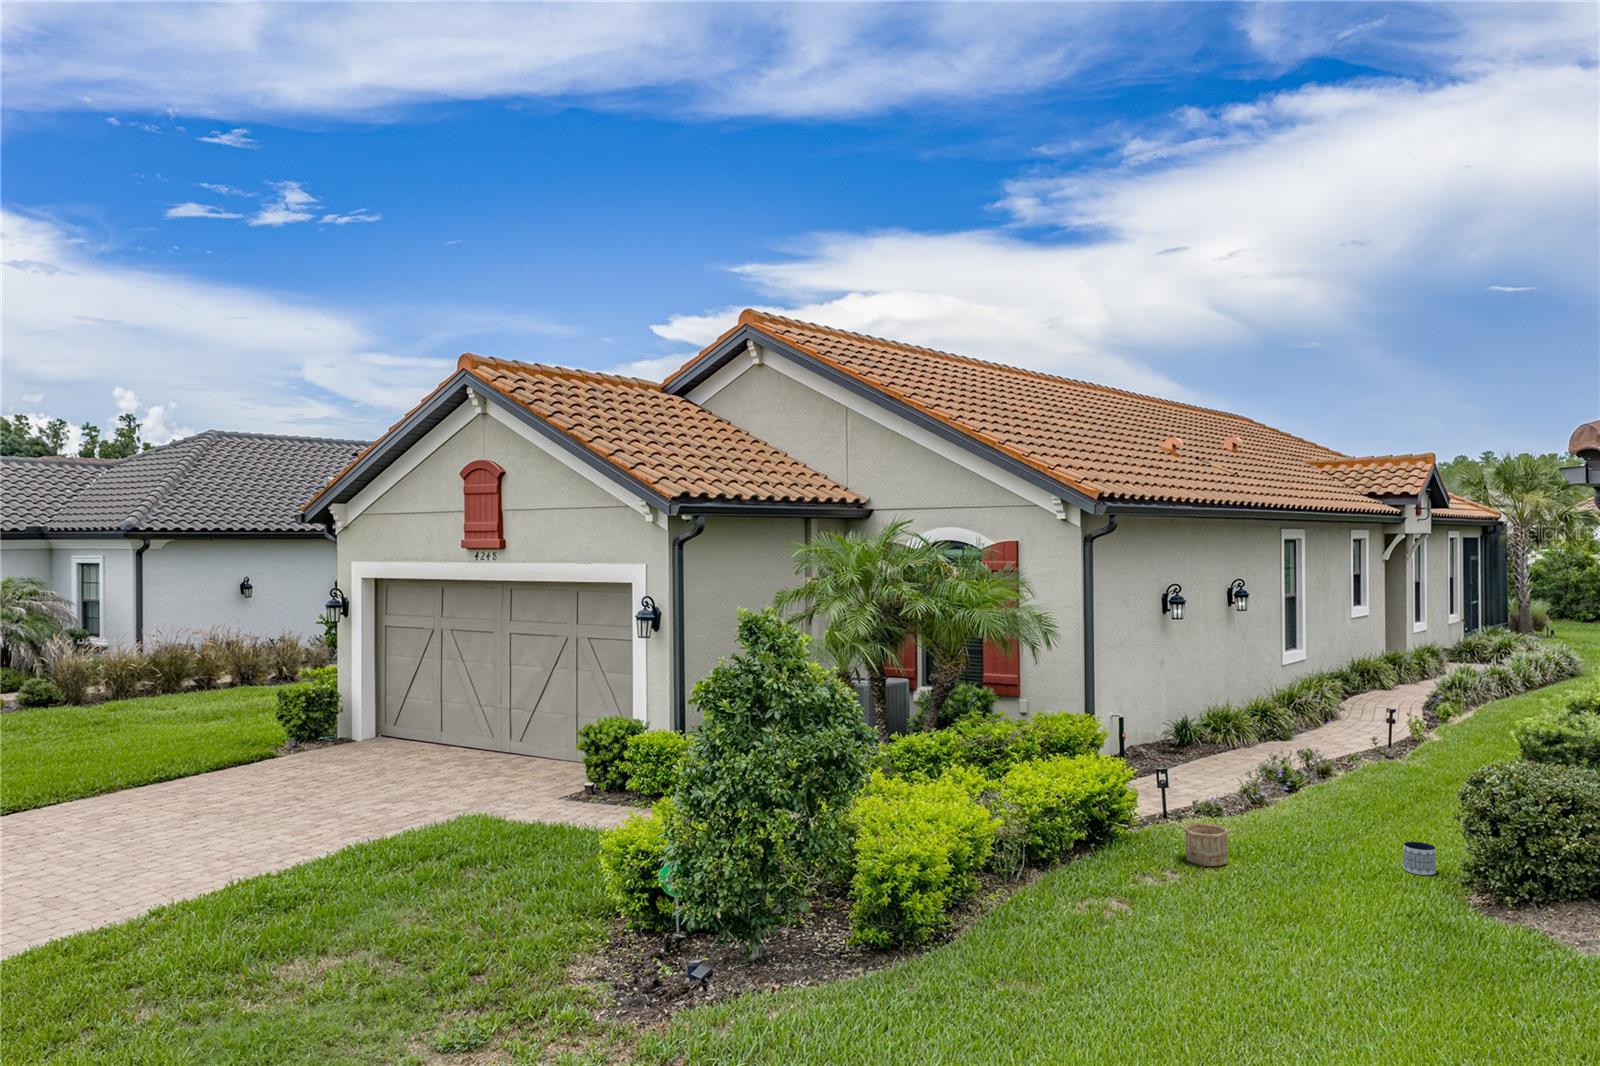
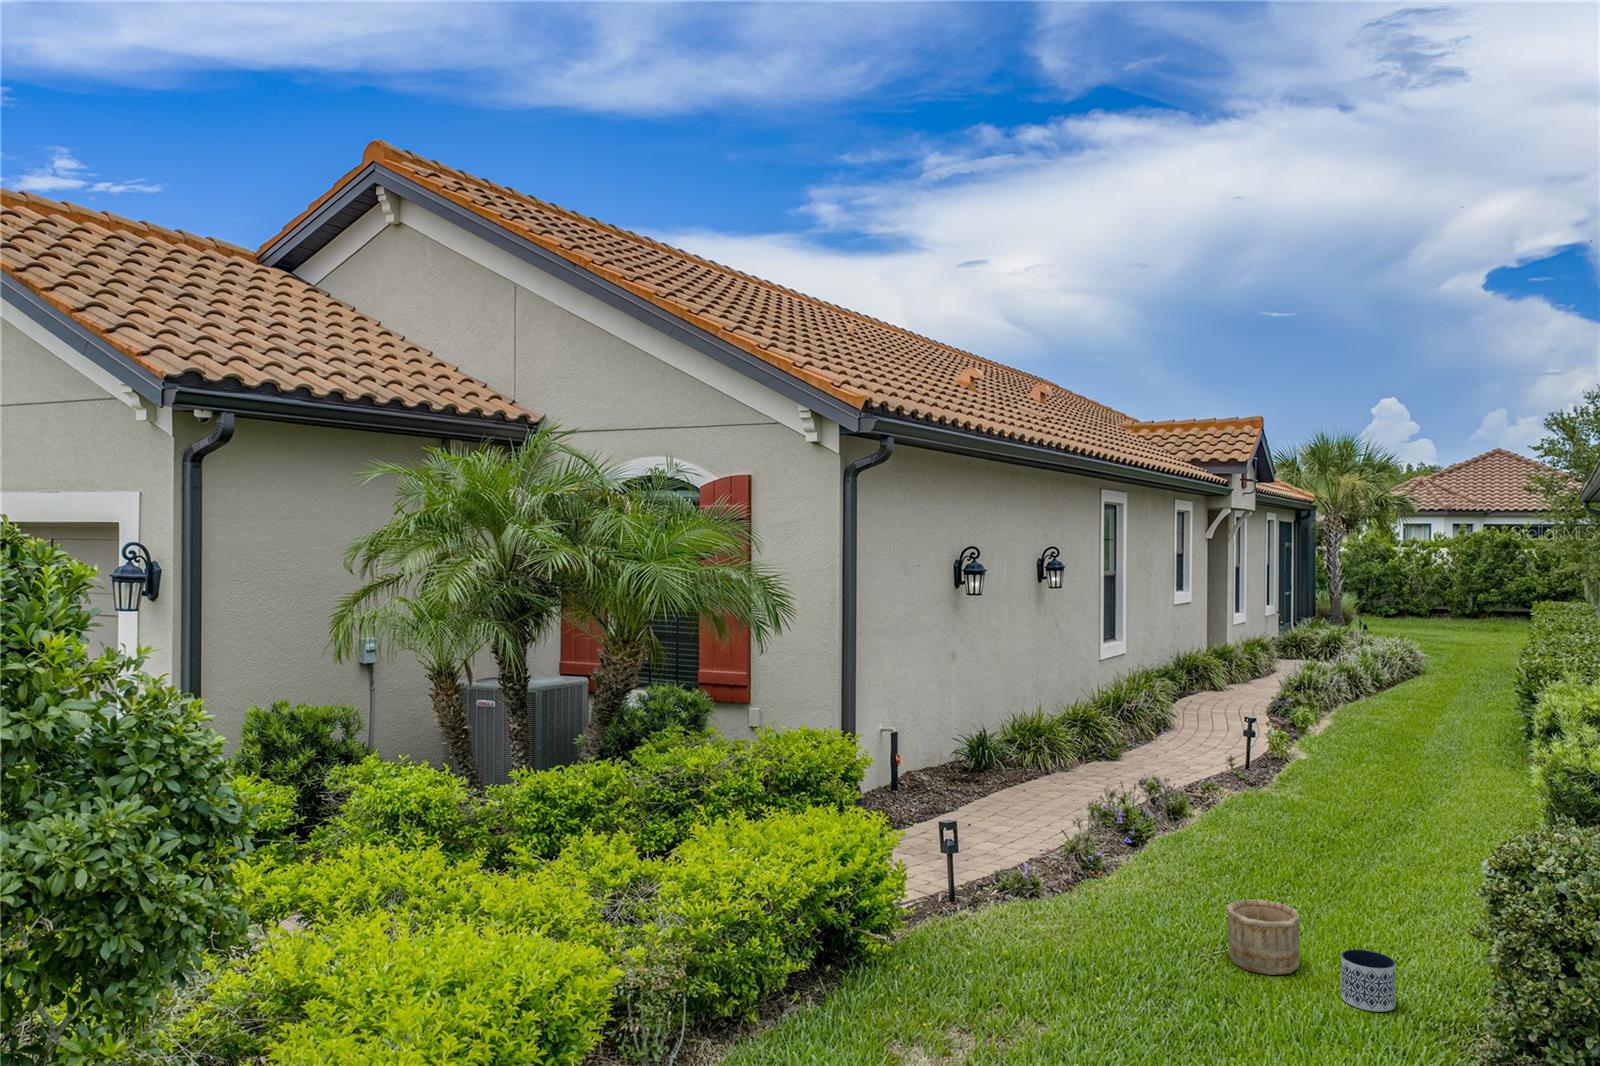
wooden bucket: present [1184,823,1228,866] -> present [1226,899,1301,975]

